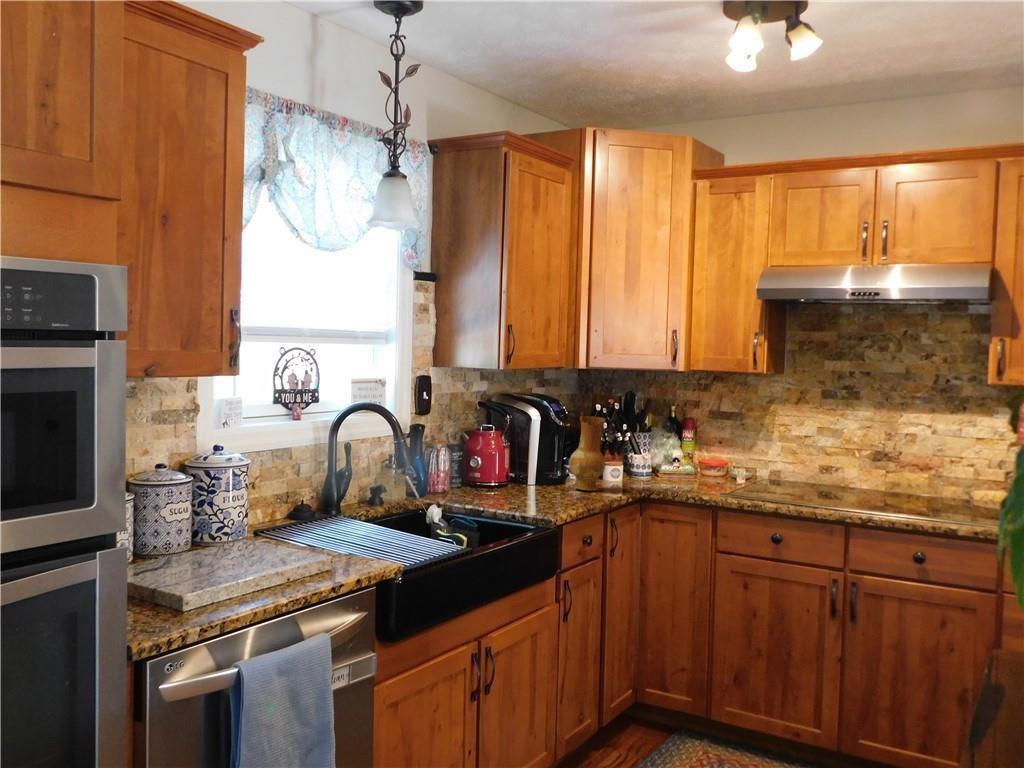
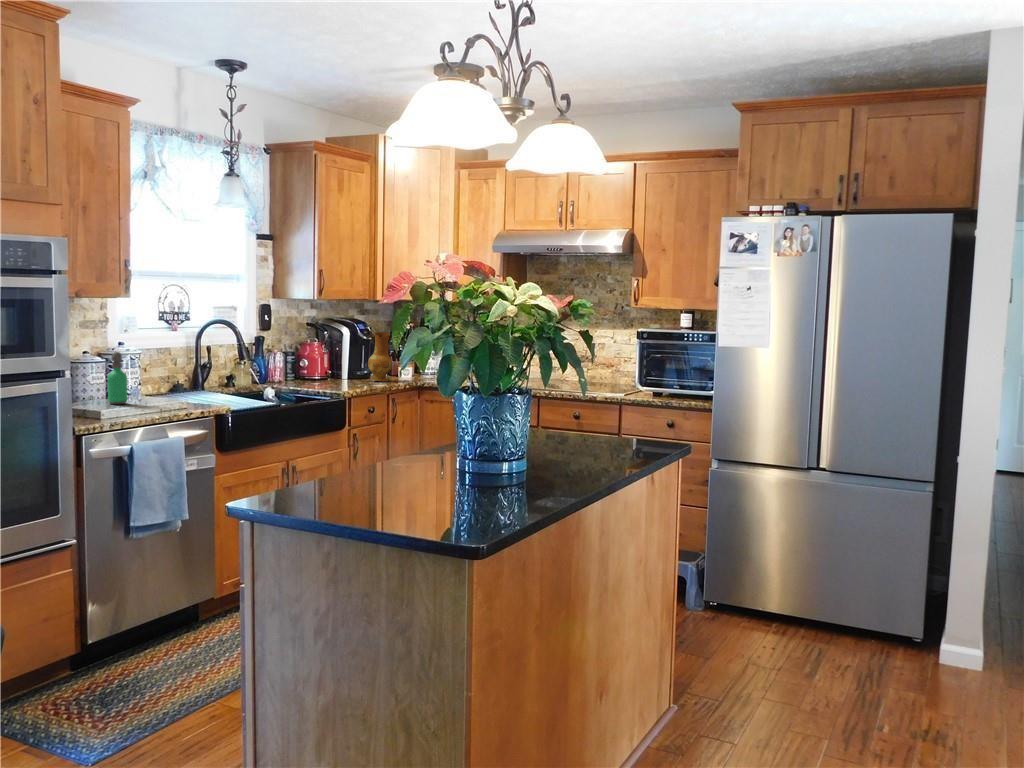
soap dispenser: none [195,468,228,561] -> present [108,352,128,404]

